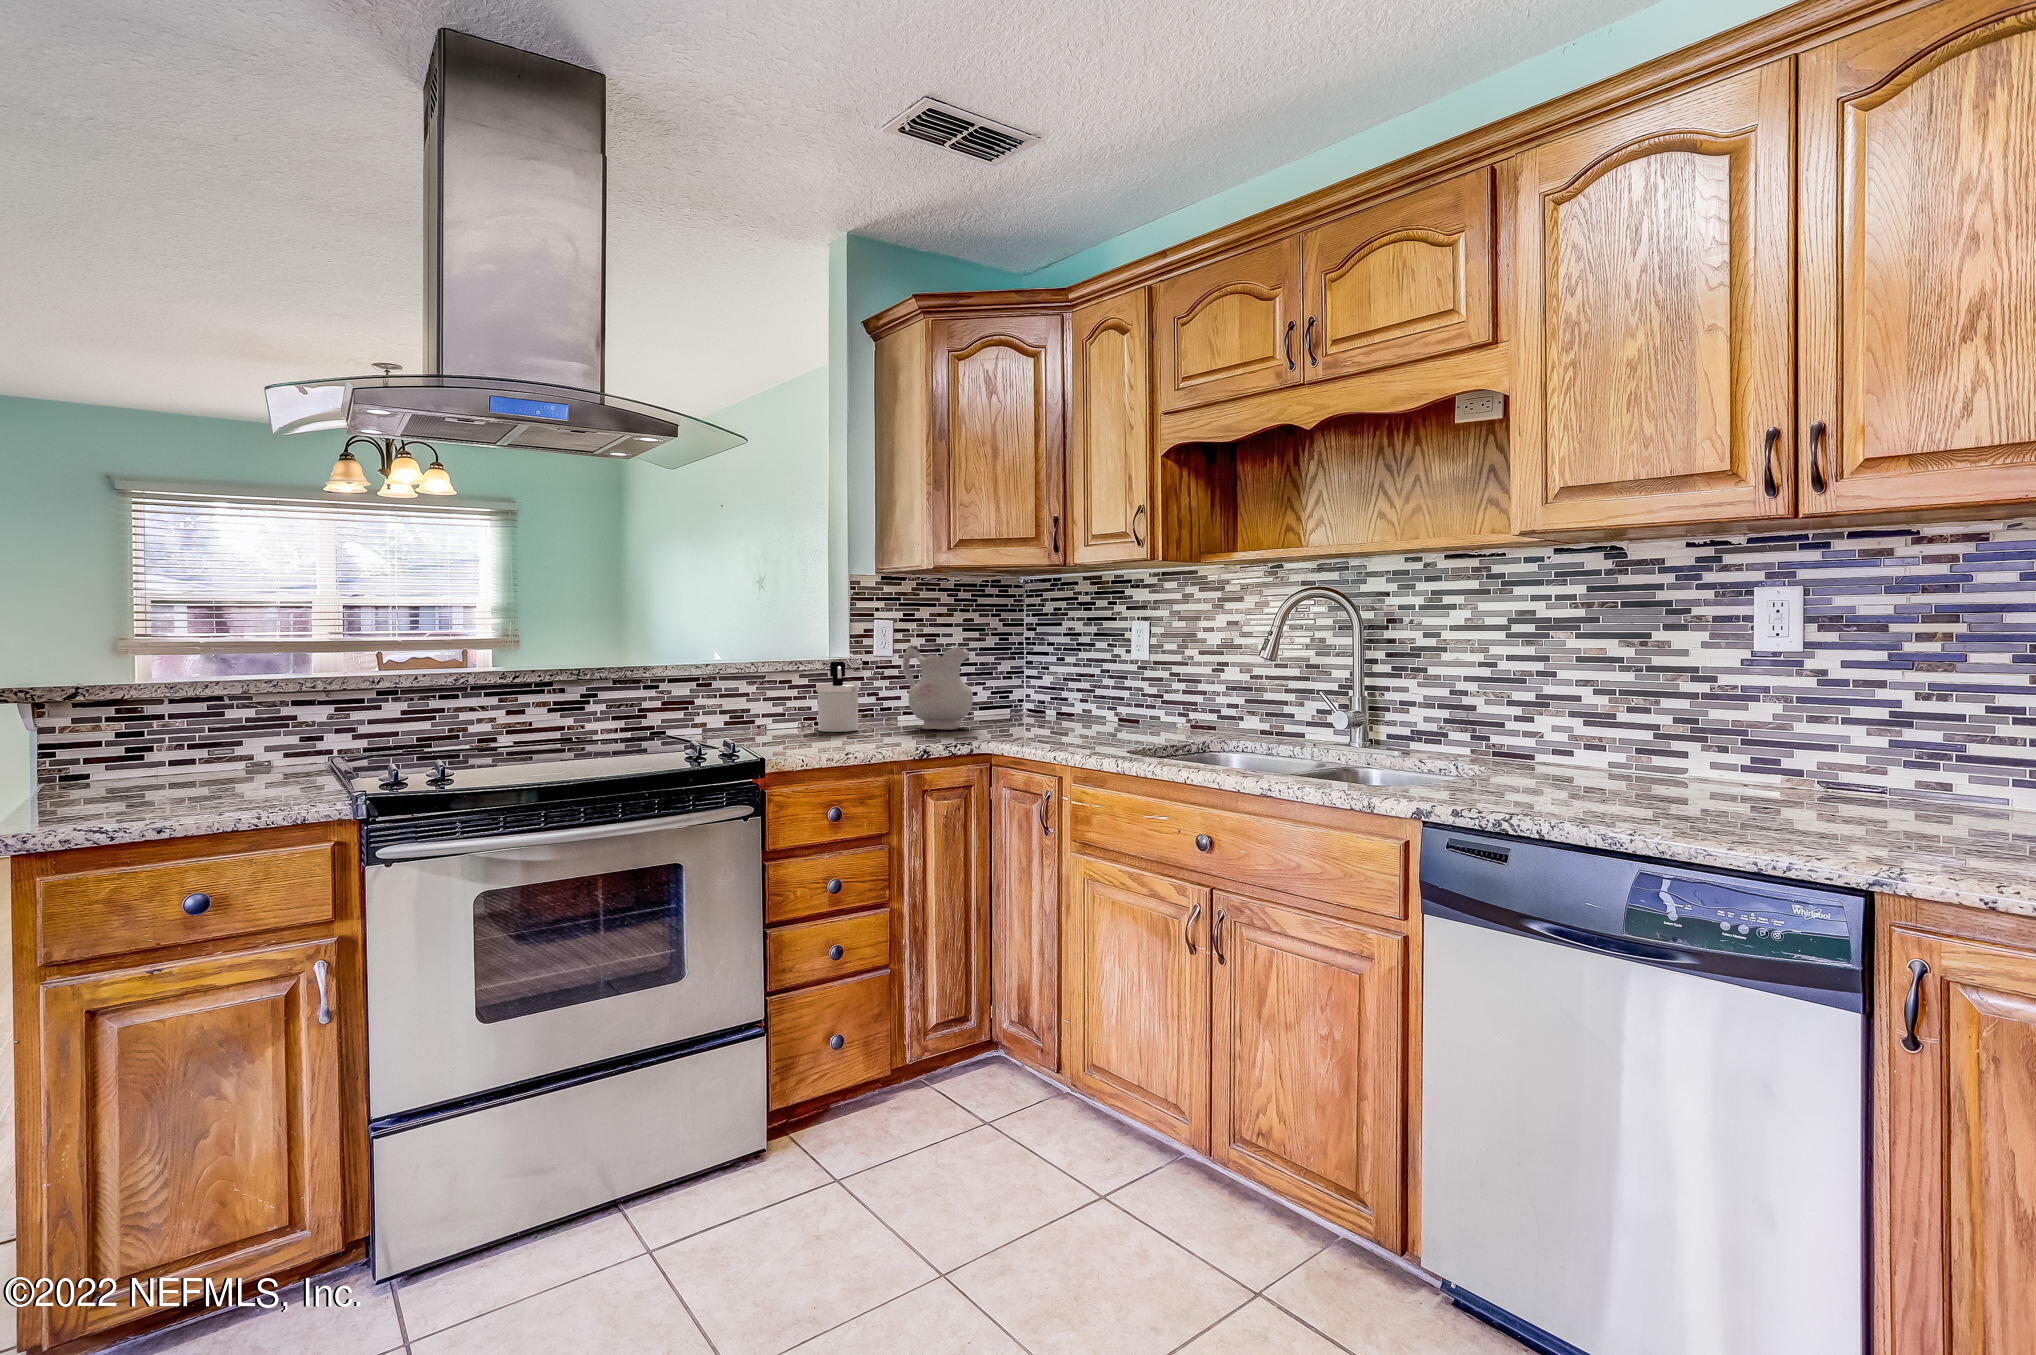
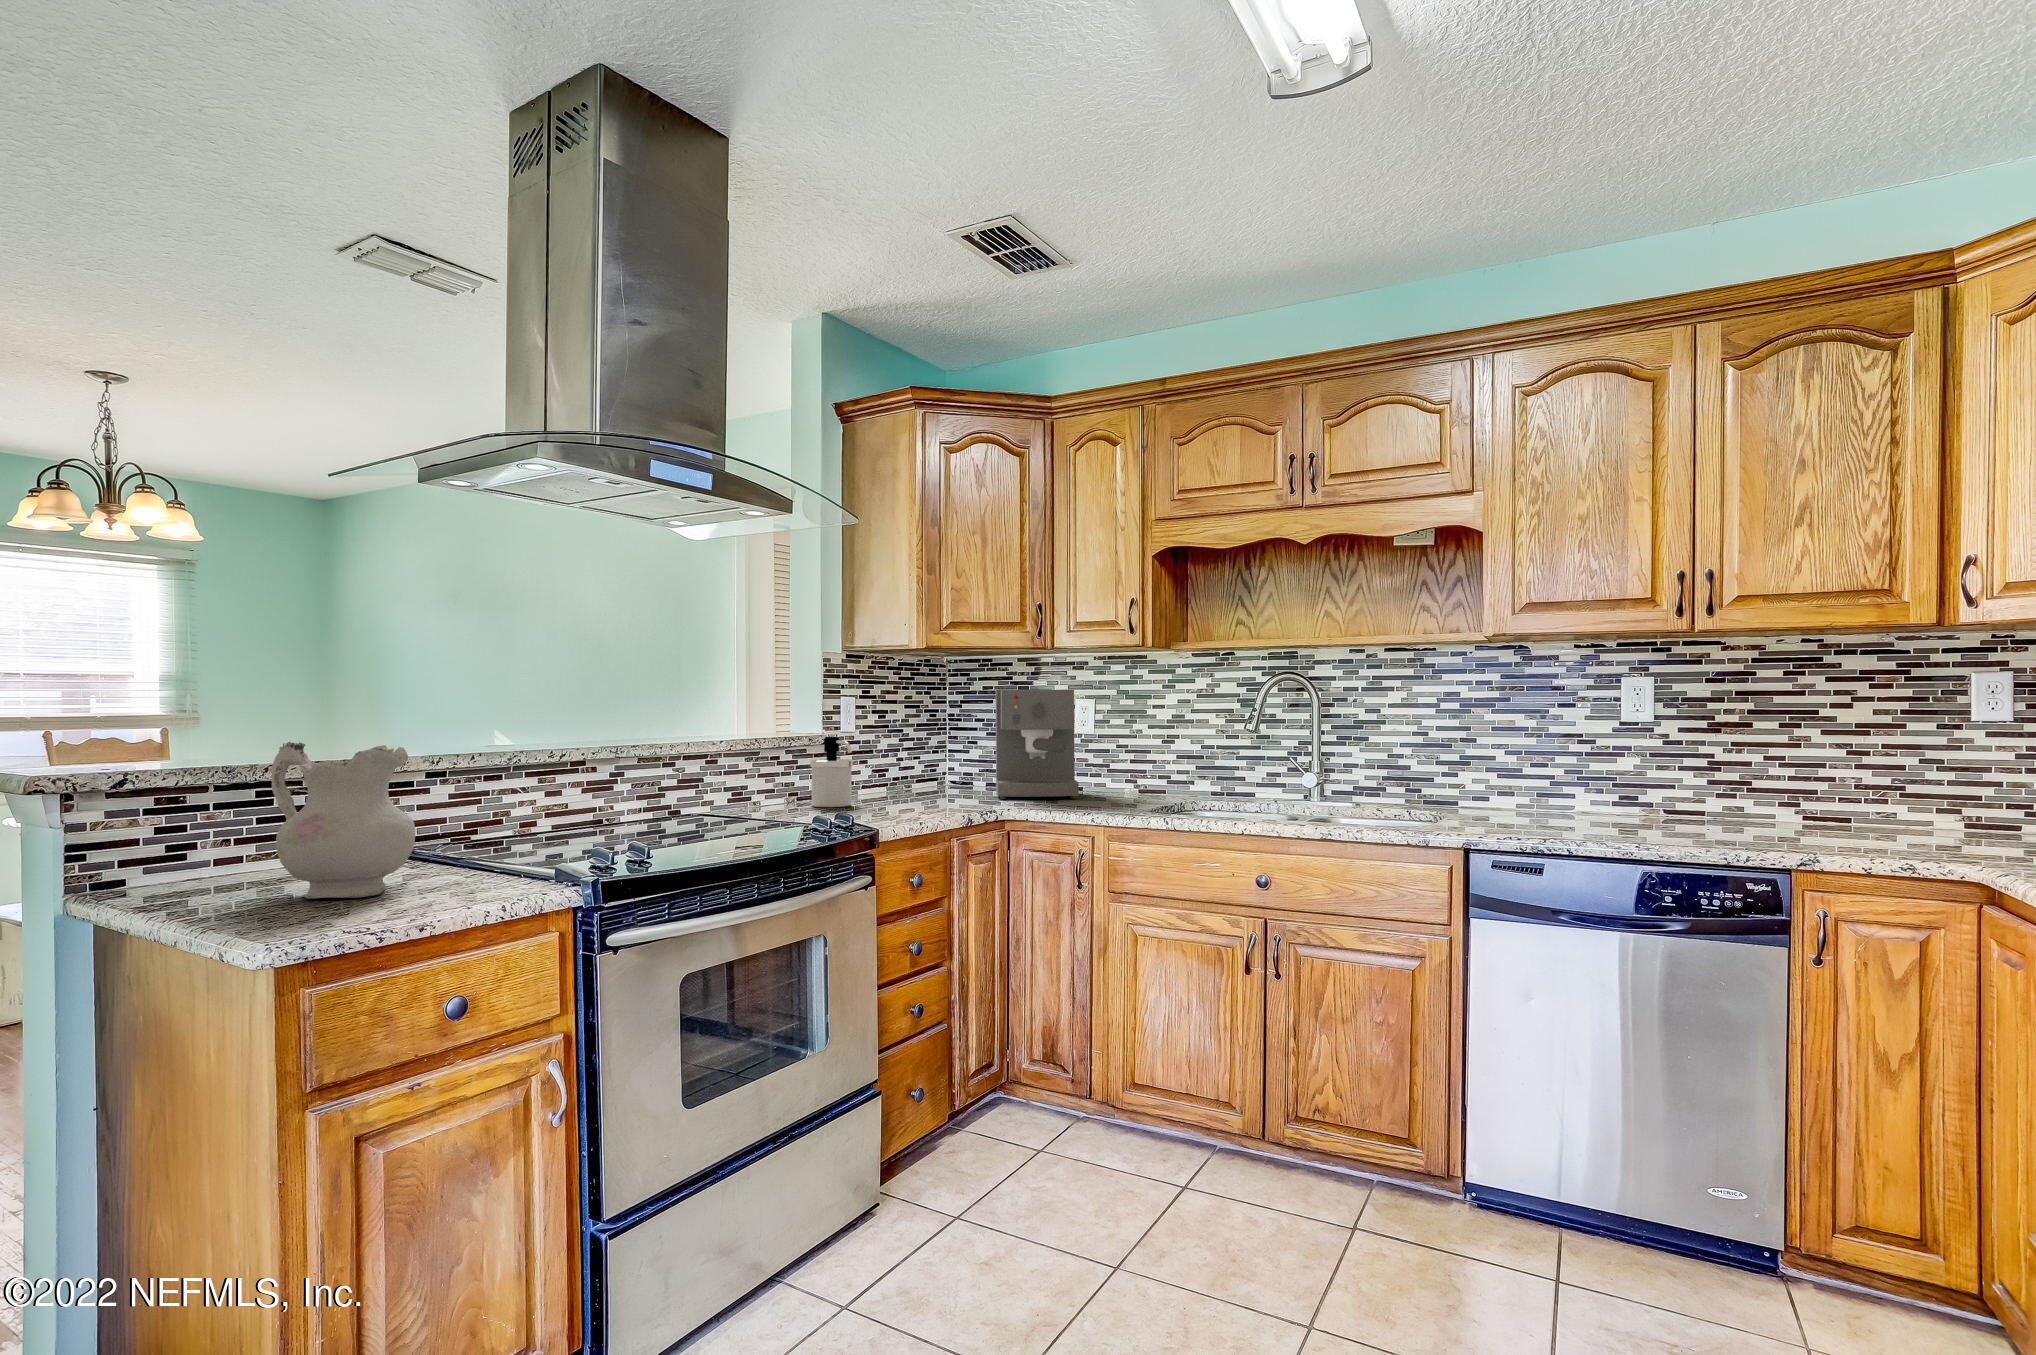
coffee maker: none [1021,612,1122,731] -> present [996,690,1079,799]
ceramic pitcher: present [903,645,973,730] -> present [272,742,415,899]

